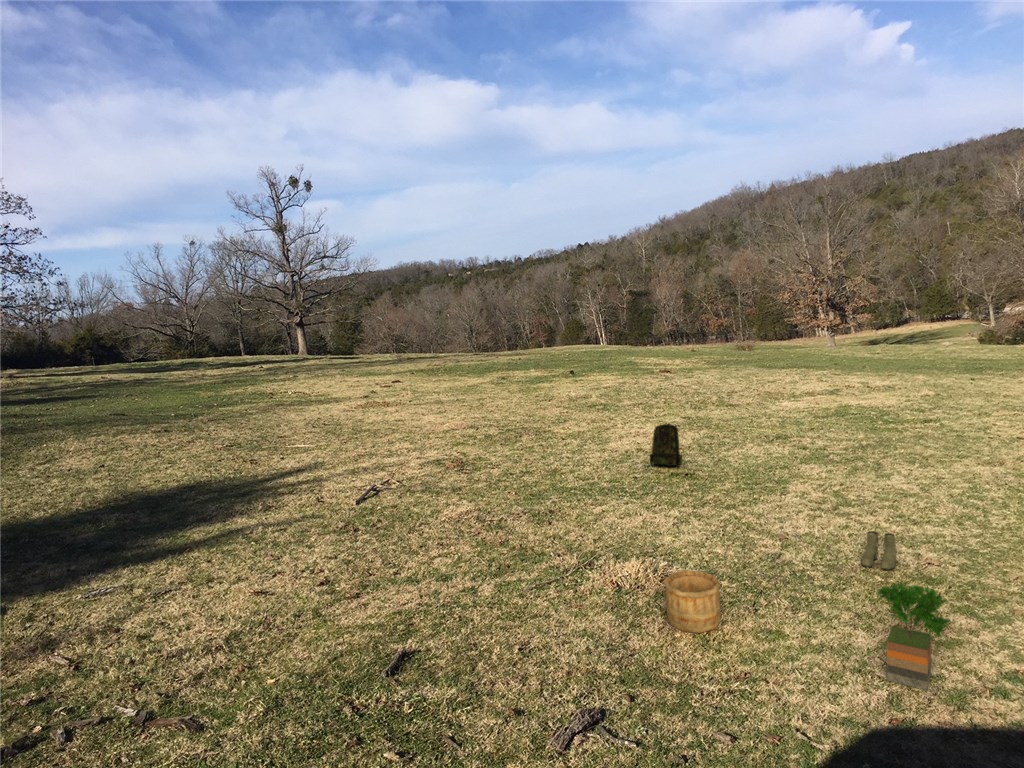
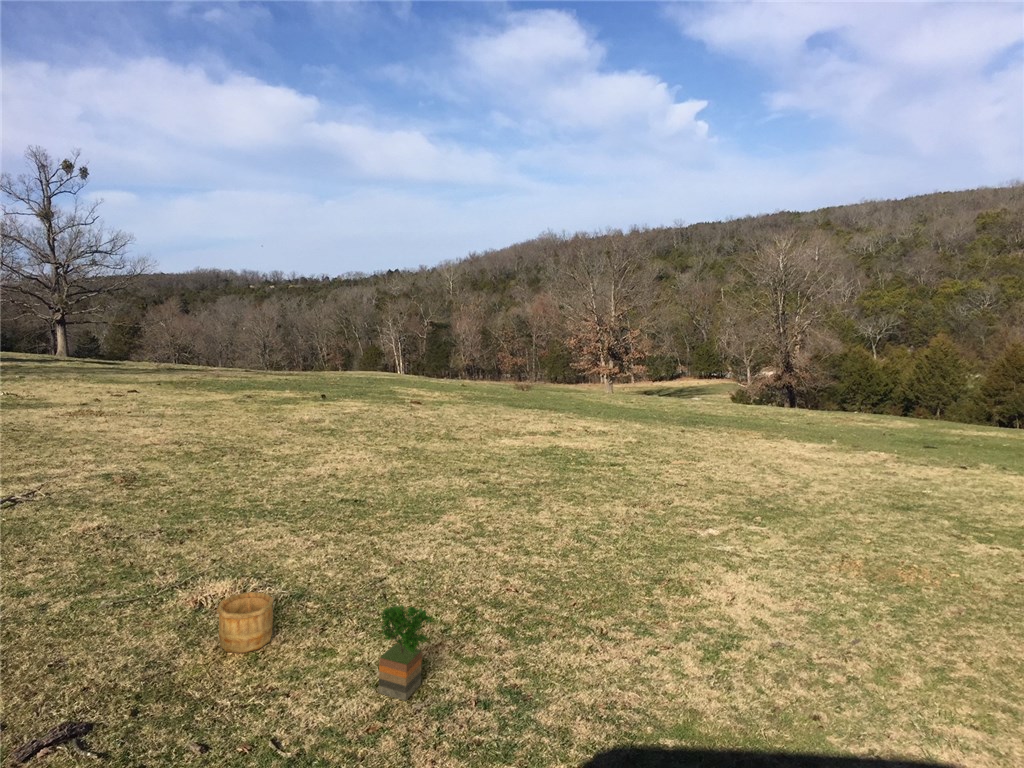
backpack: present [650,424,682,466] -> none [326,452,356,492]
boots: present [862,531,897,569] -> none [439,557,470,591]

